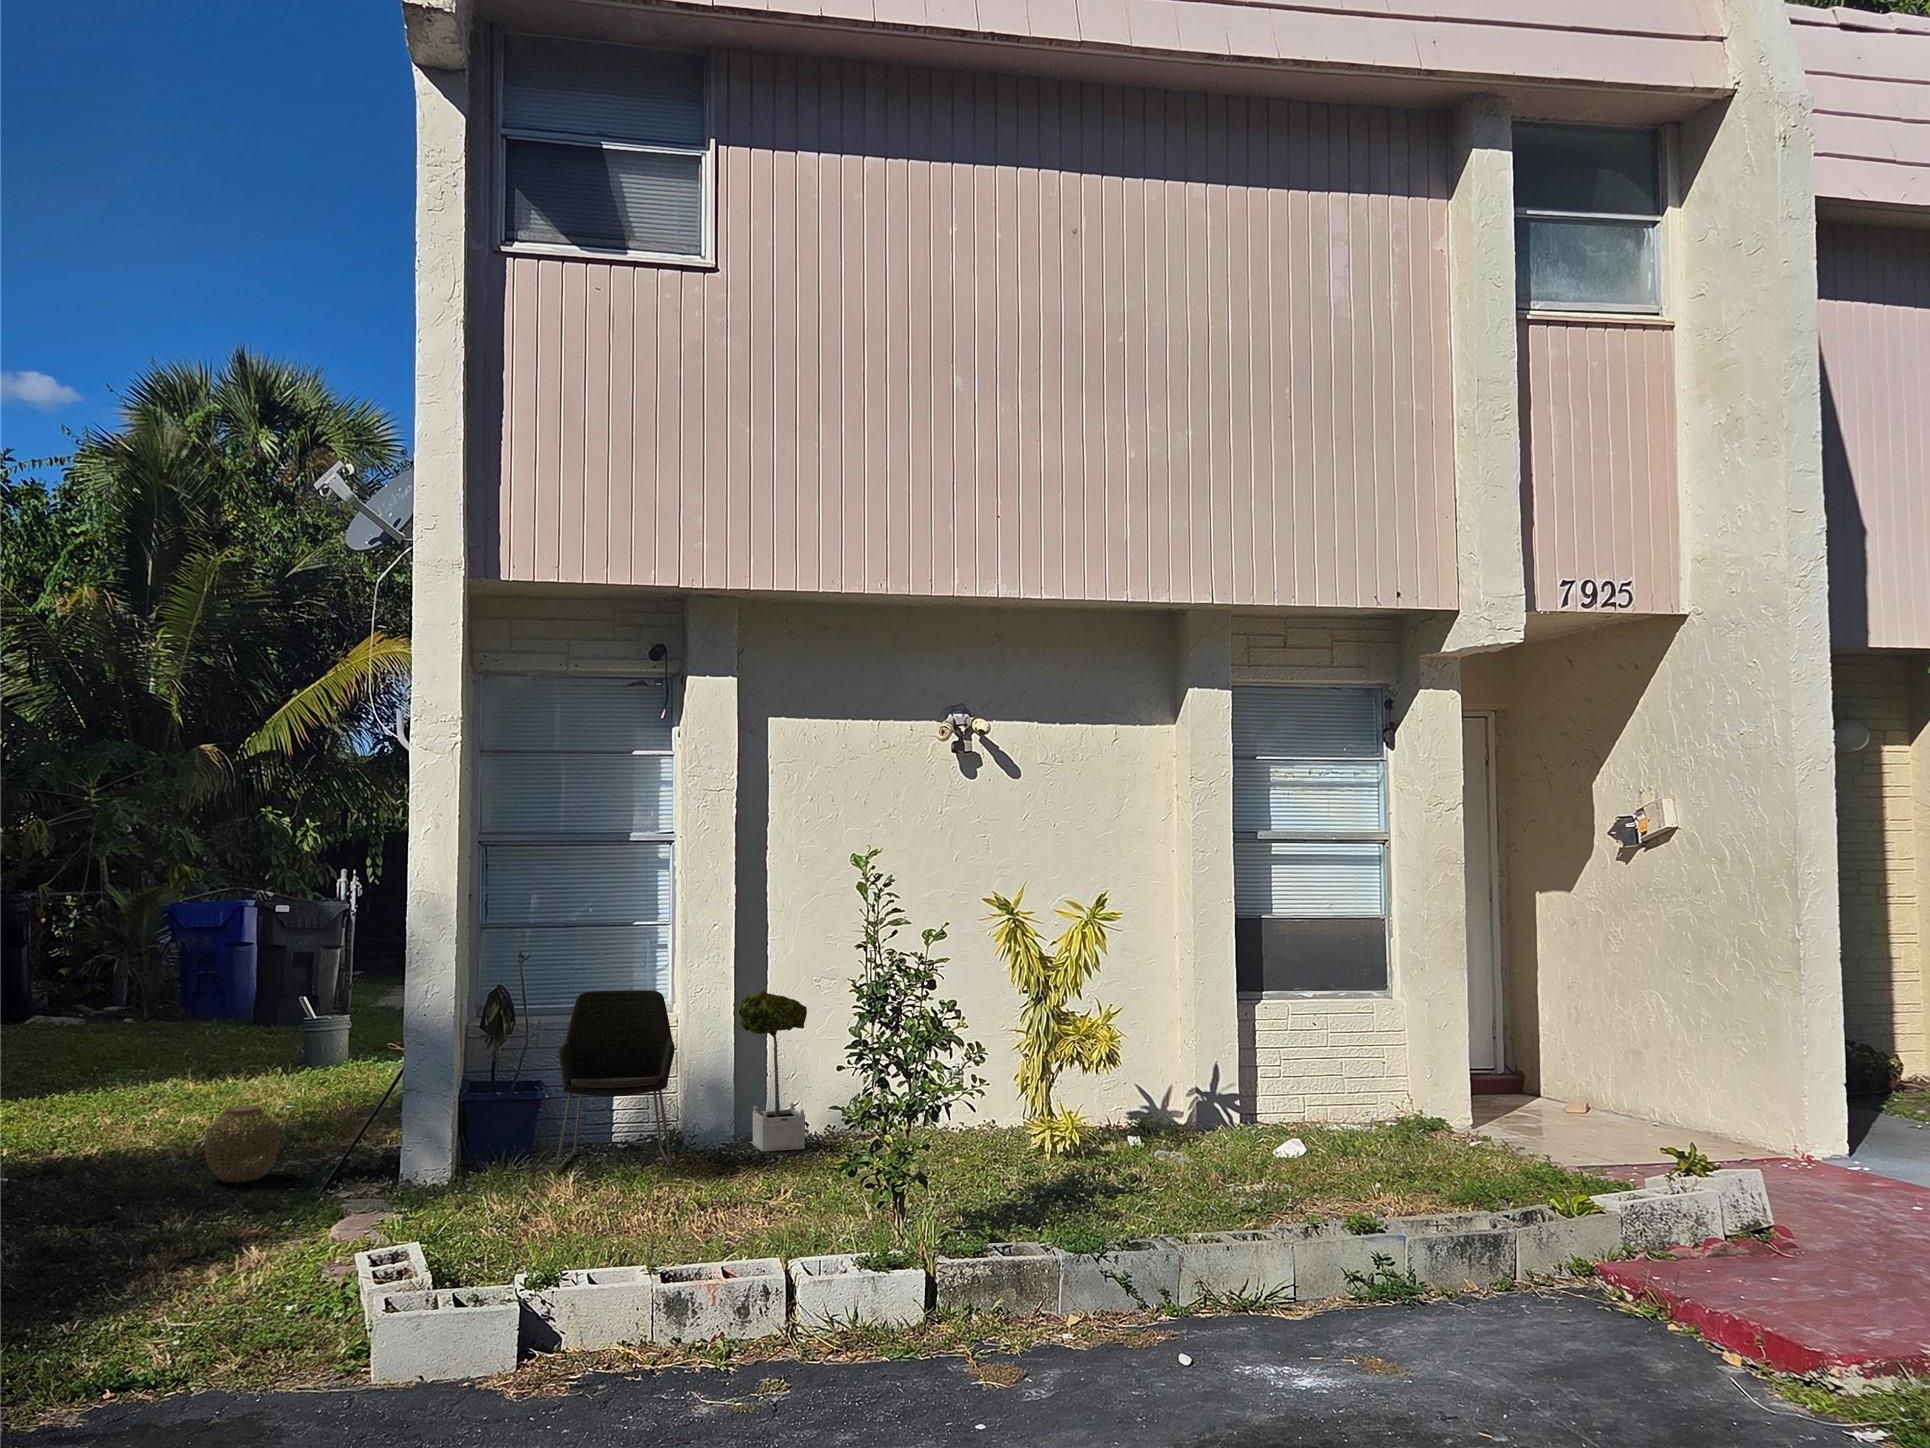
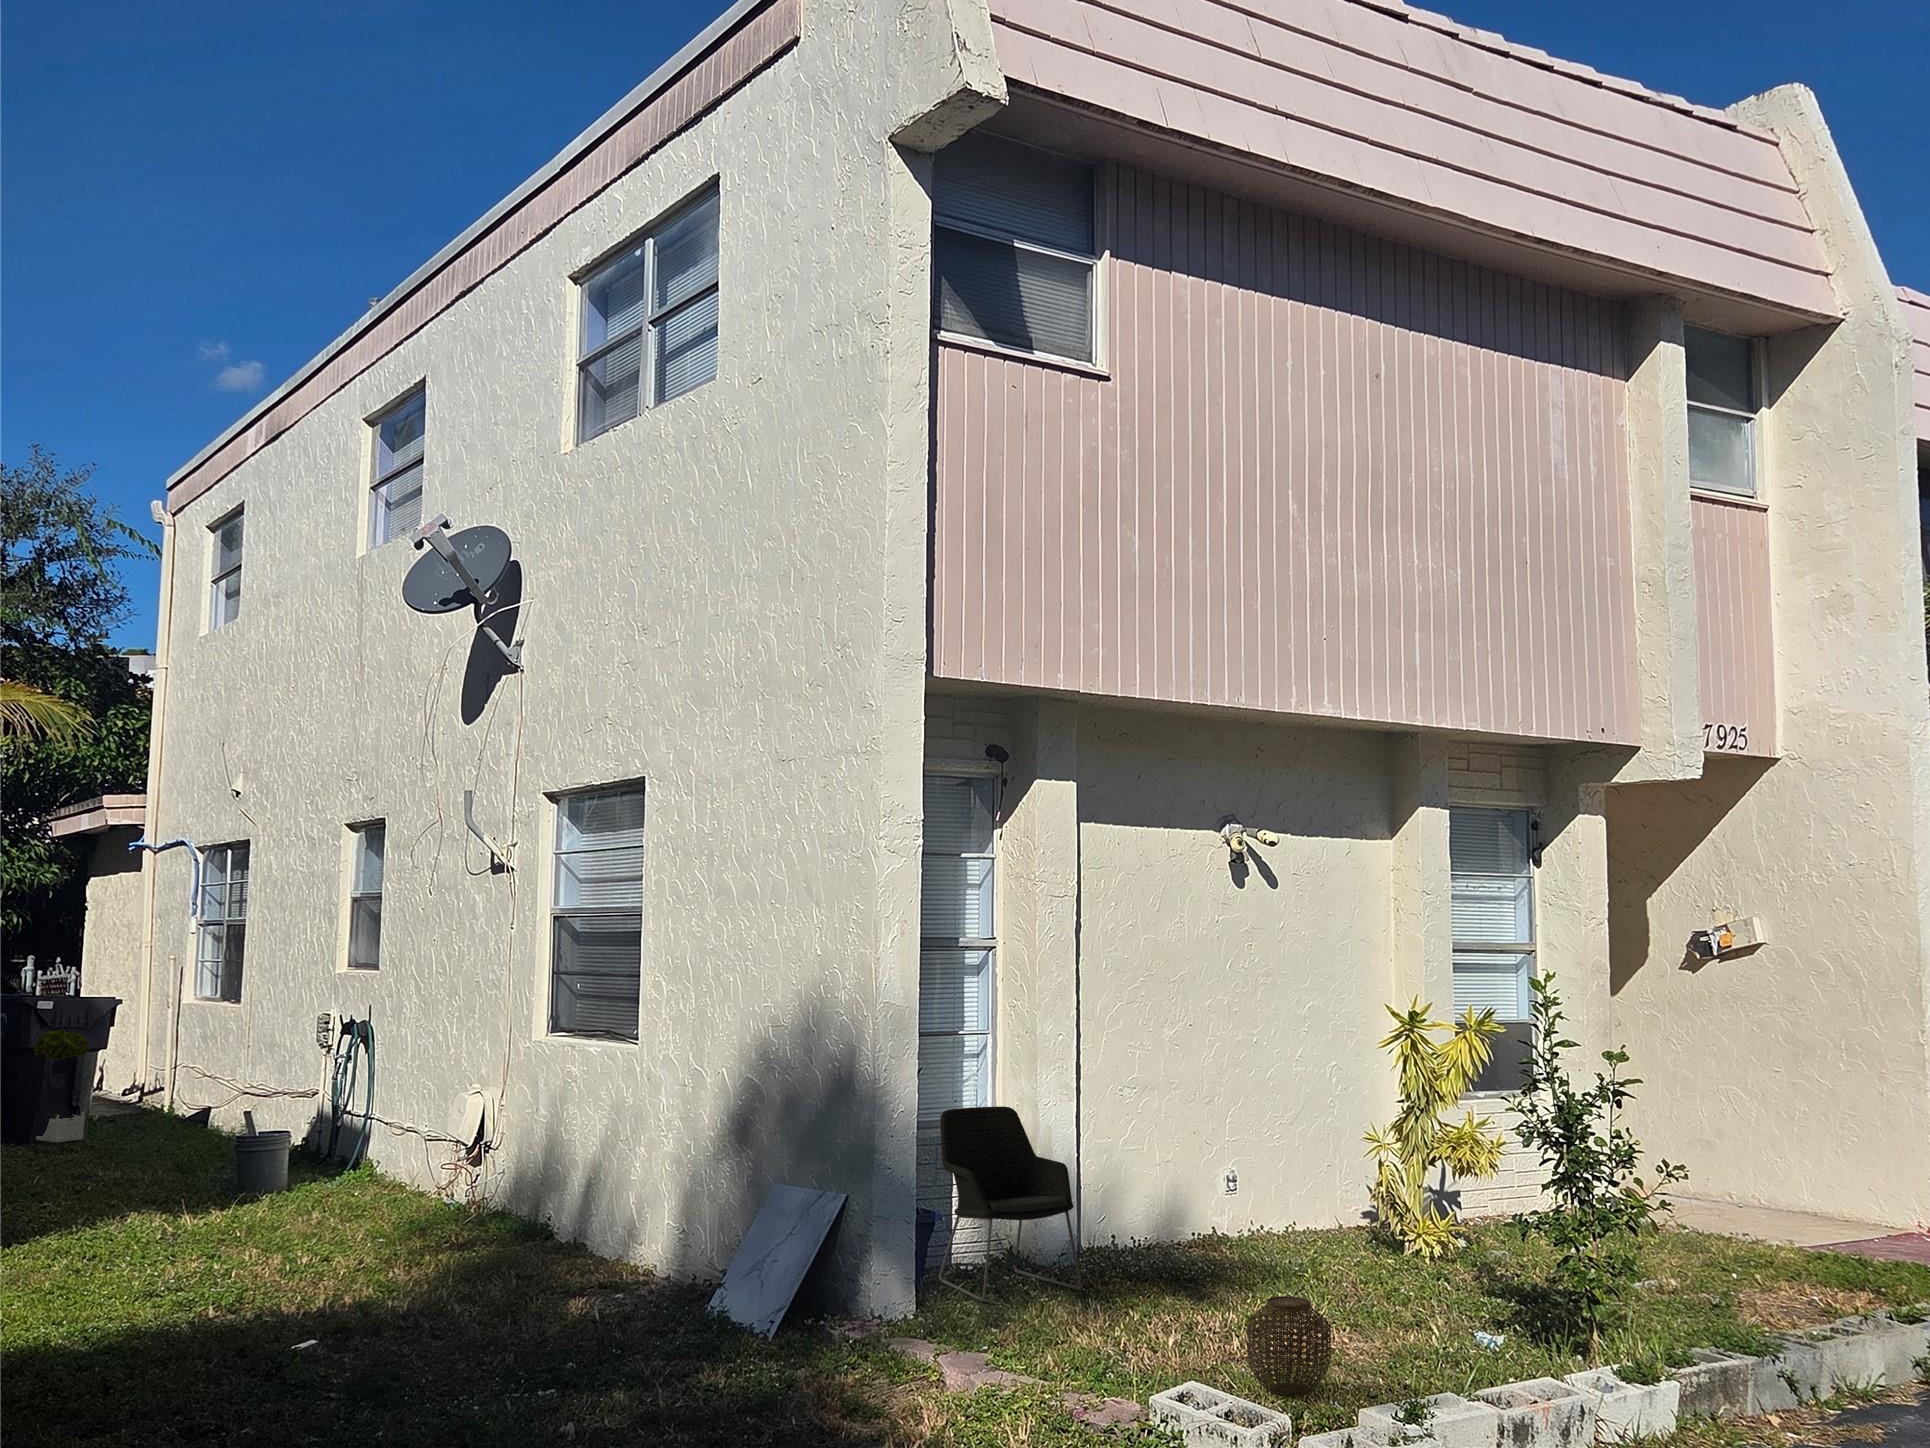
potted tree: present [739,991,807,1151] -> present [34,1029,89,1142]
woven basket: present [205,1105,279,1182] -> present [1247,1296,1331,1396]

